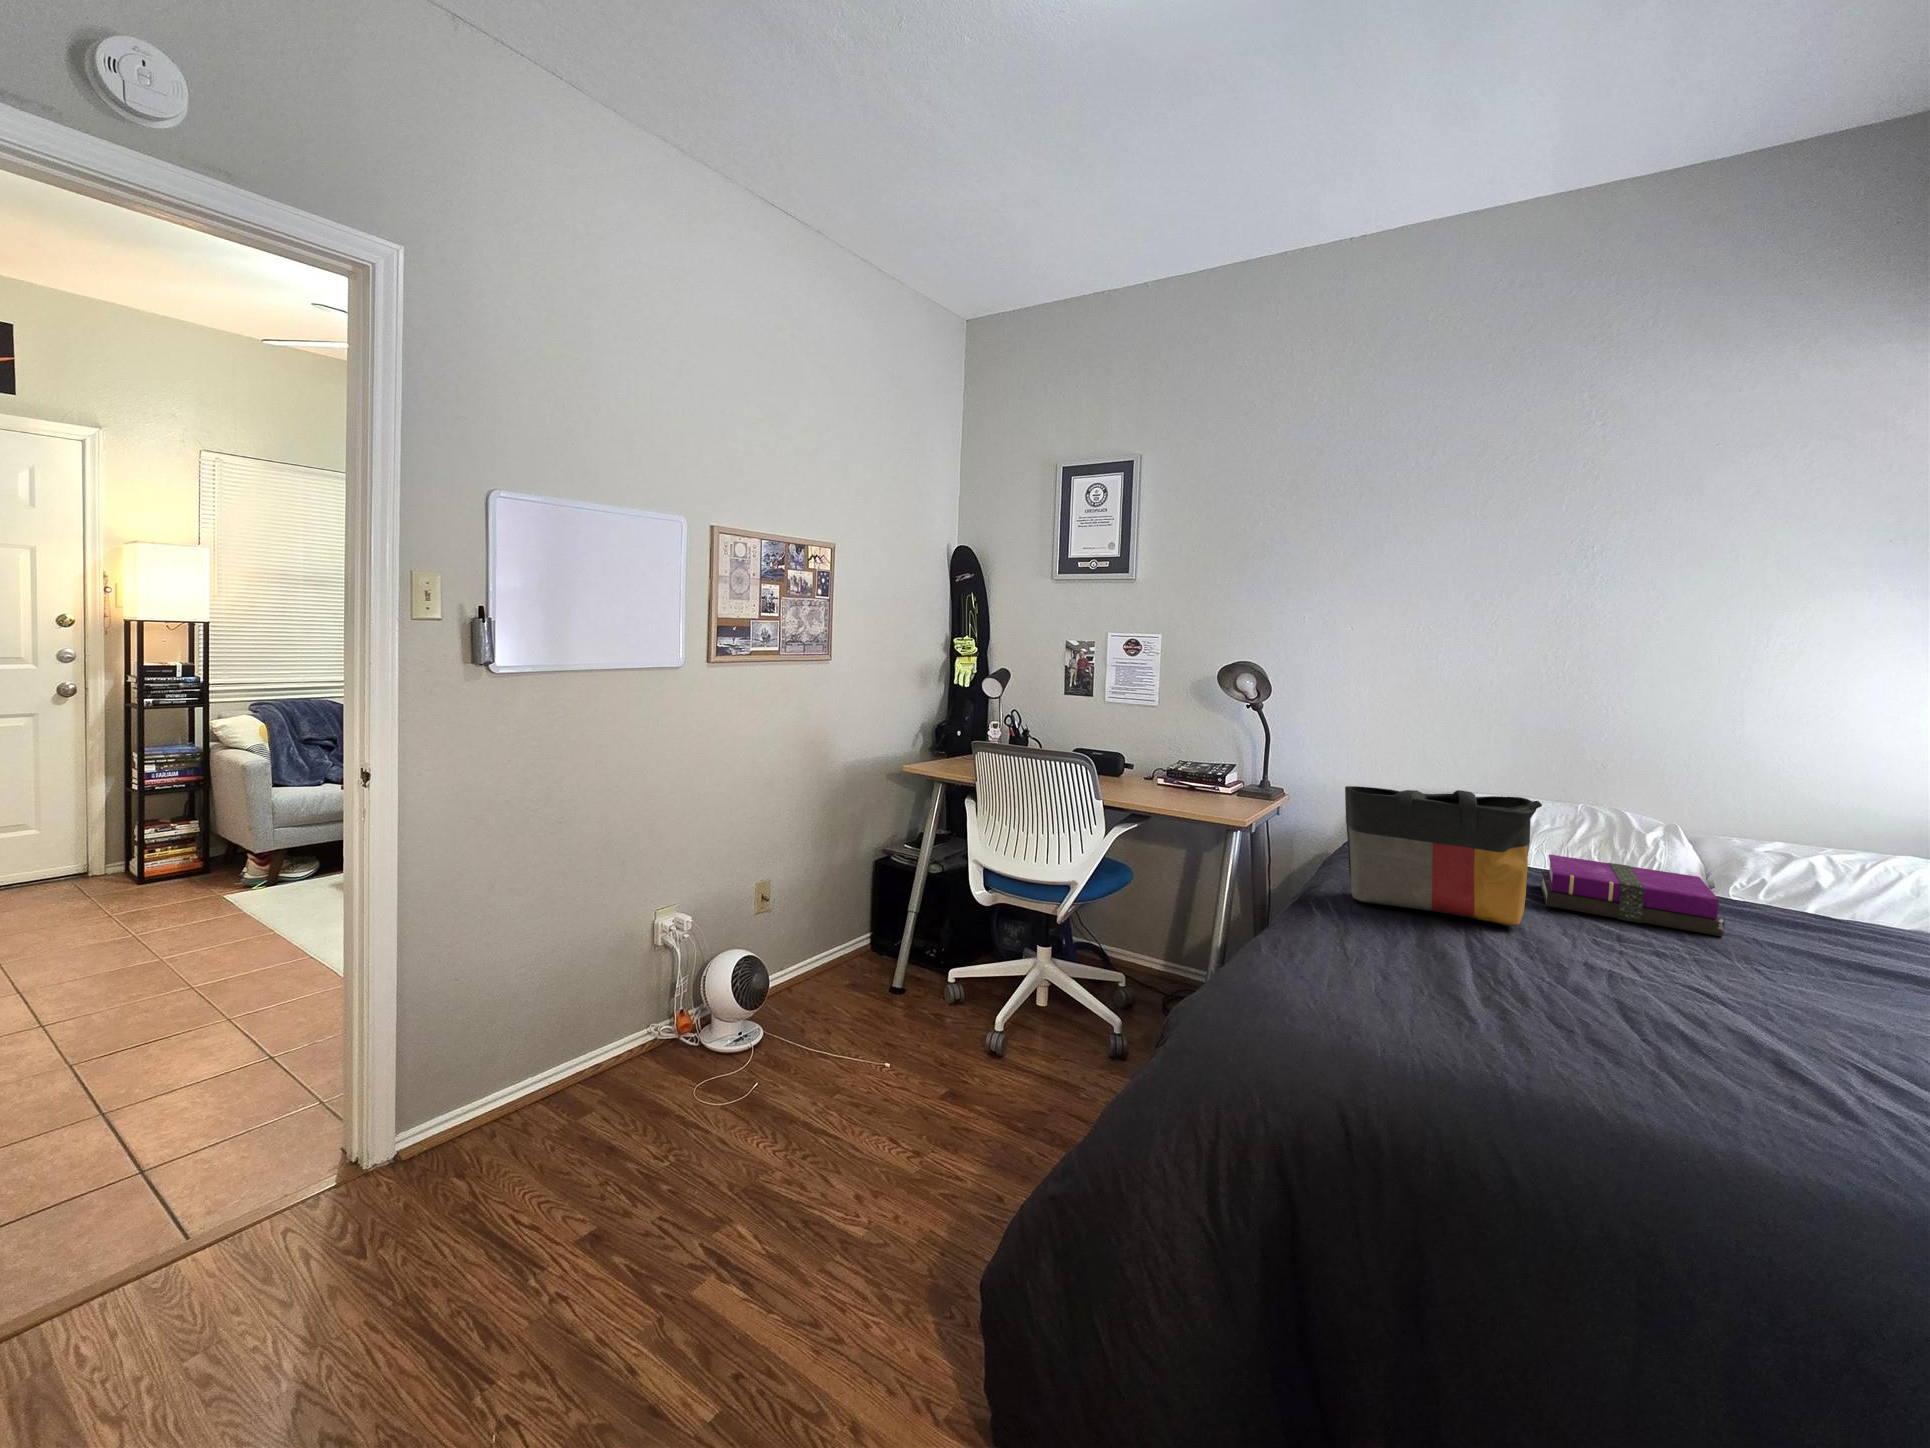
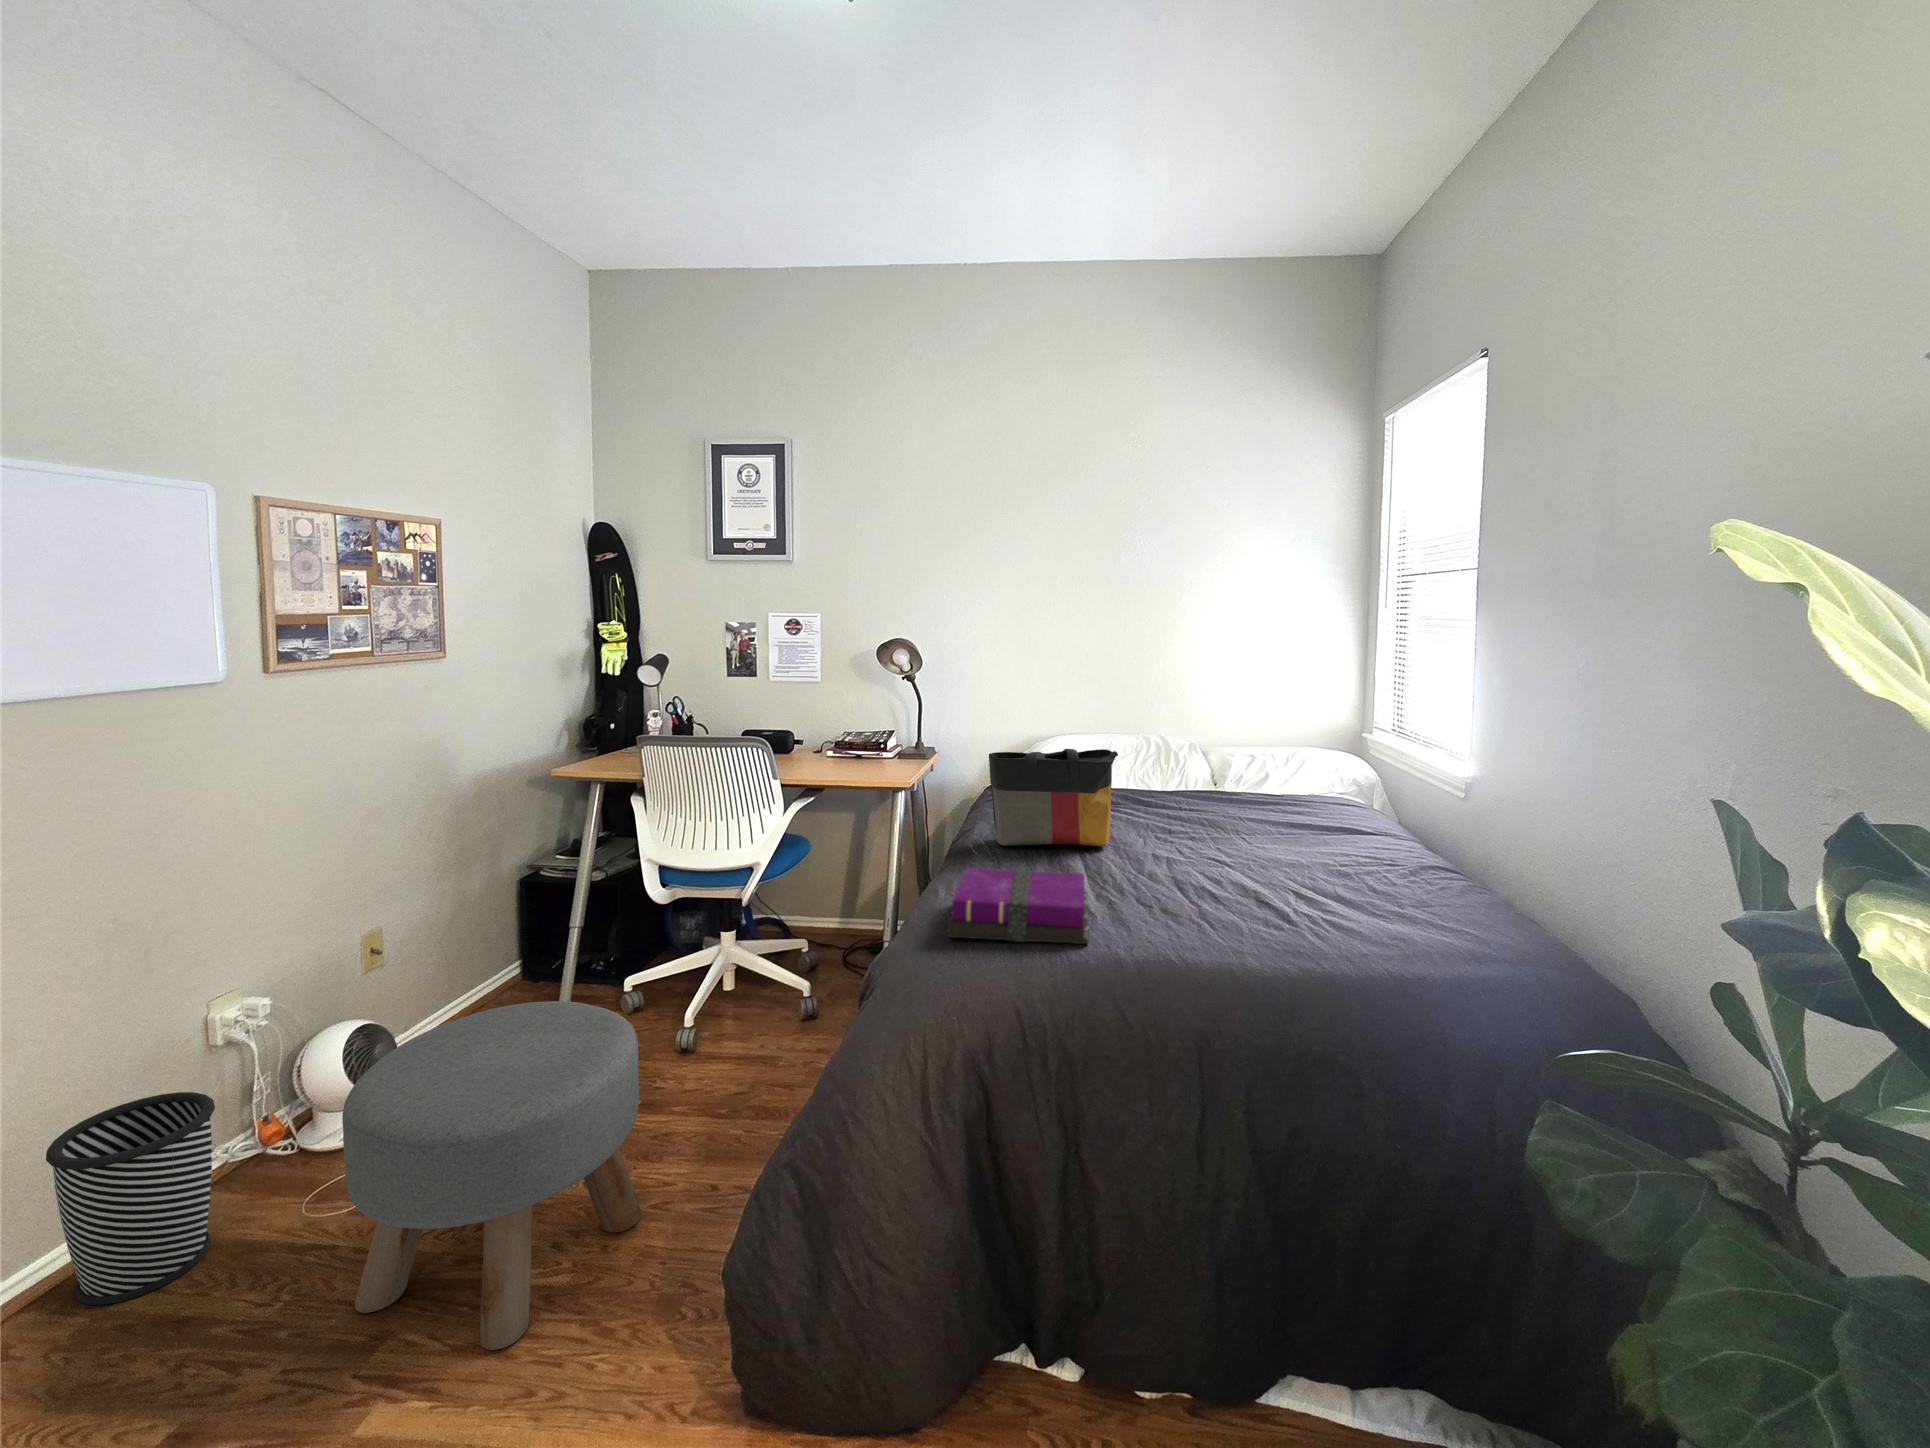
notebook: present [1540,854,1725,937] -> present [948,868,1089,944]
ottoman: none [710,962,939,1276] -> present [342,1001,641,1350]
wastebasket: none [554,971,648,1120] -> present [46,1092,215,1305]

